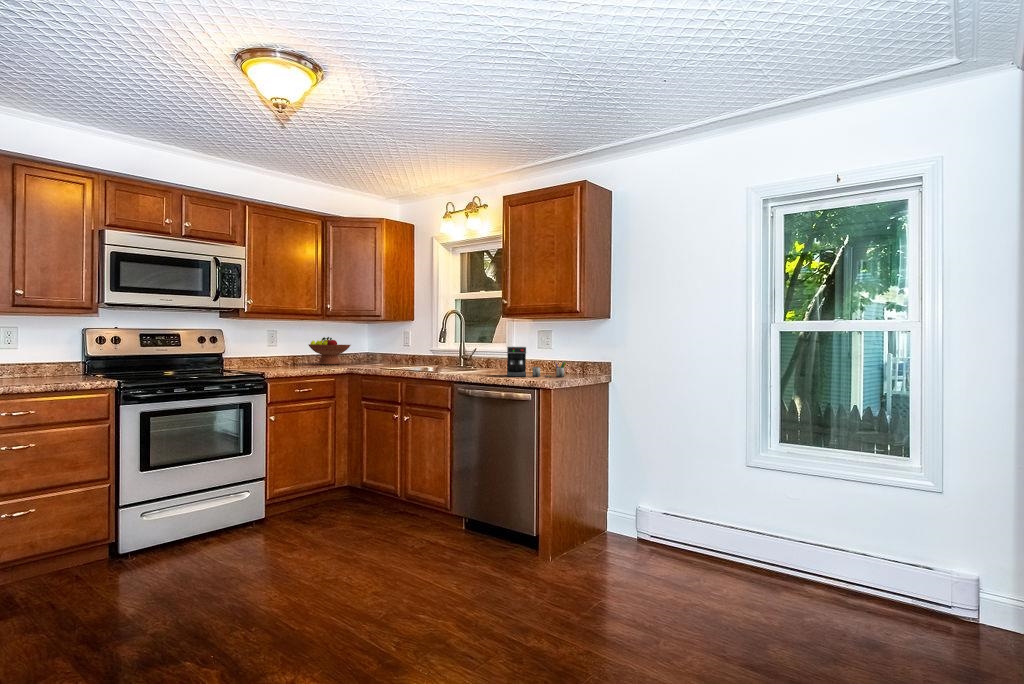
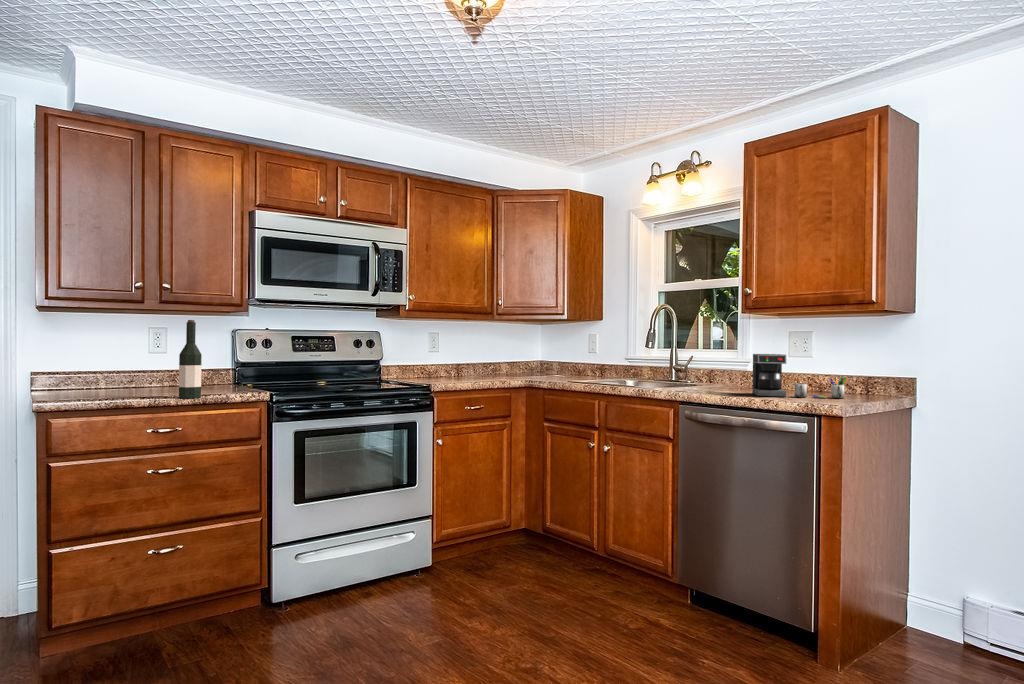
wine bottle: none [31,321,52,386] -> present [179,320,202,398]
fruit bowl: present [309,337,350,365] -> none [473,340,524,374]

